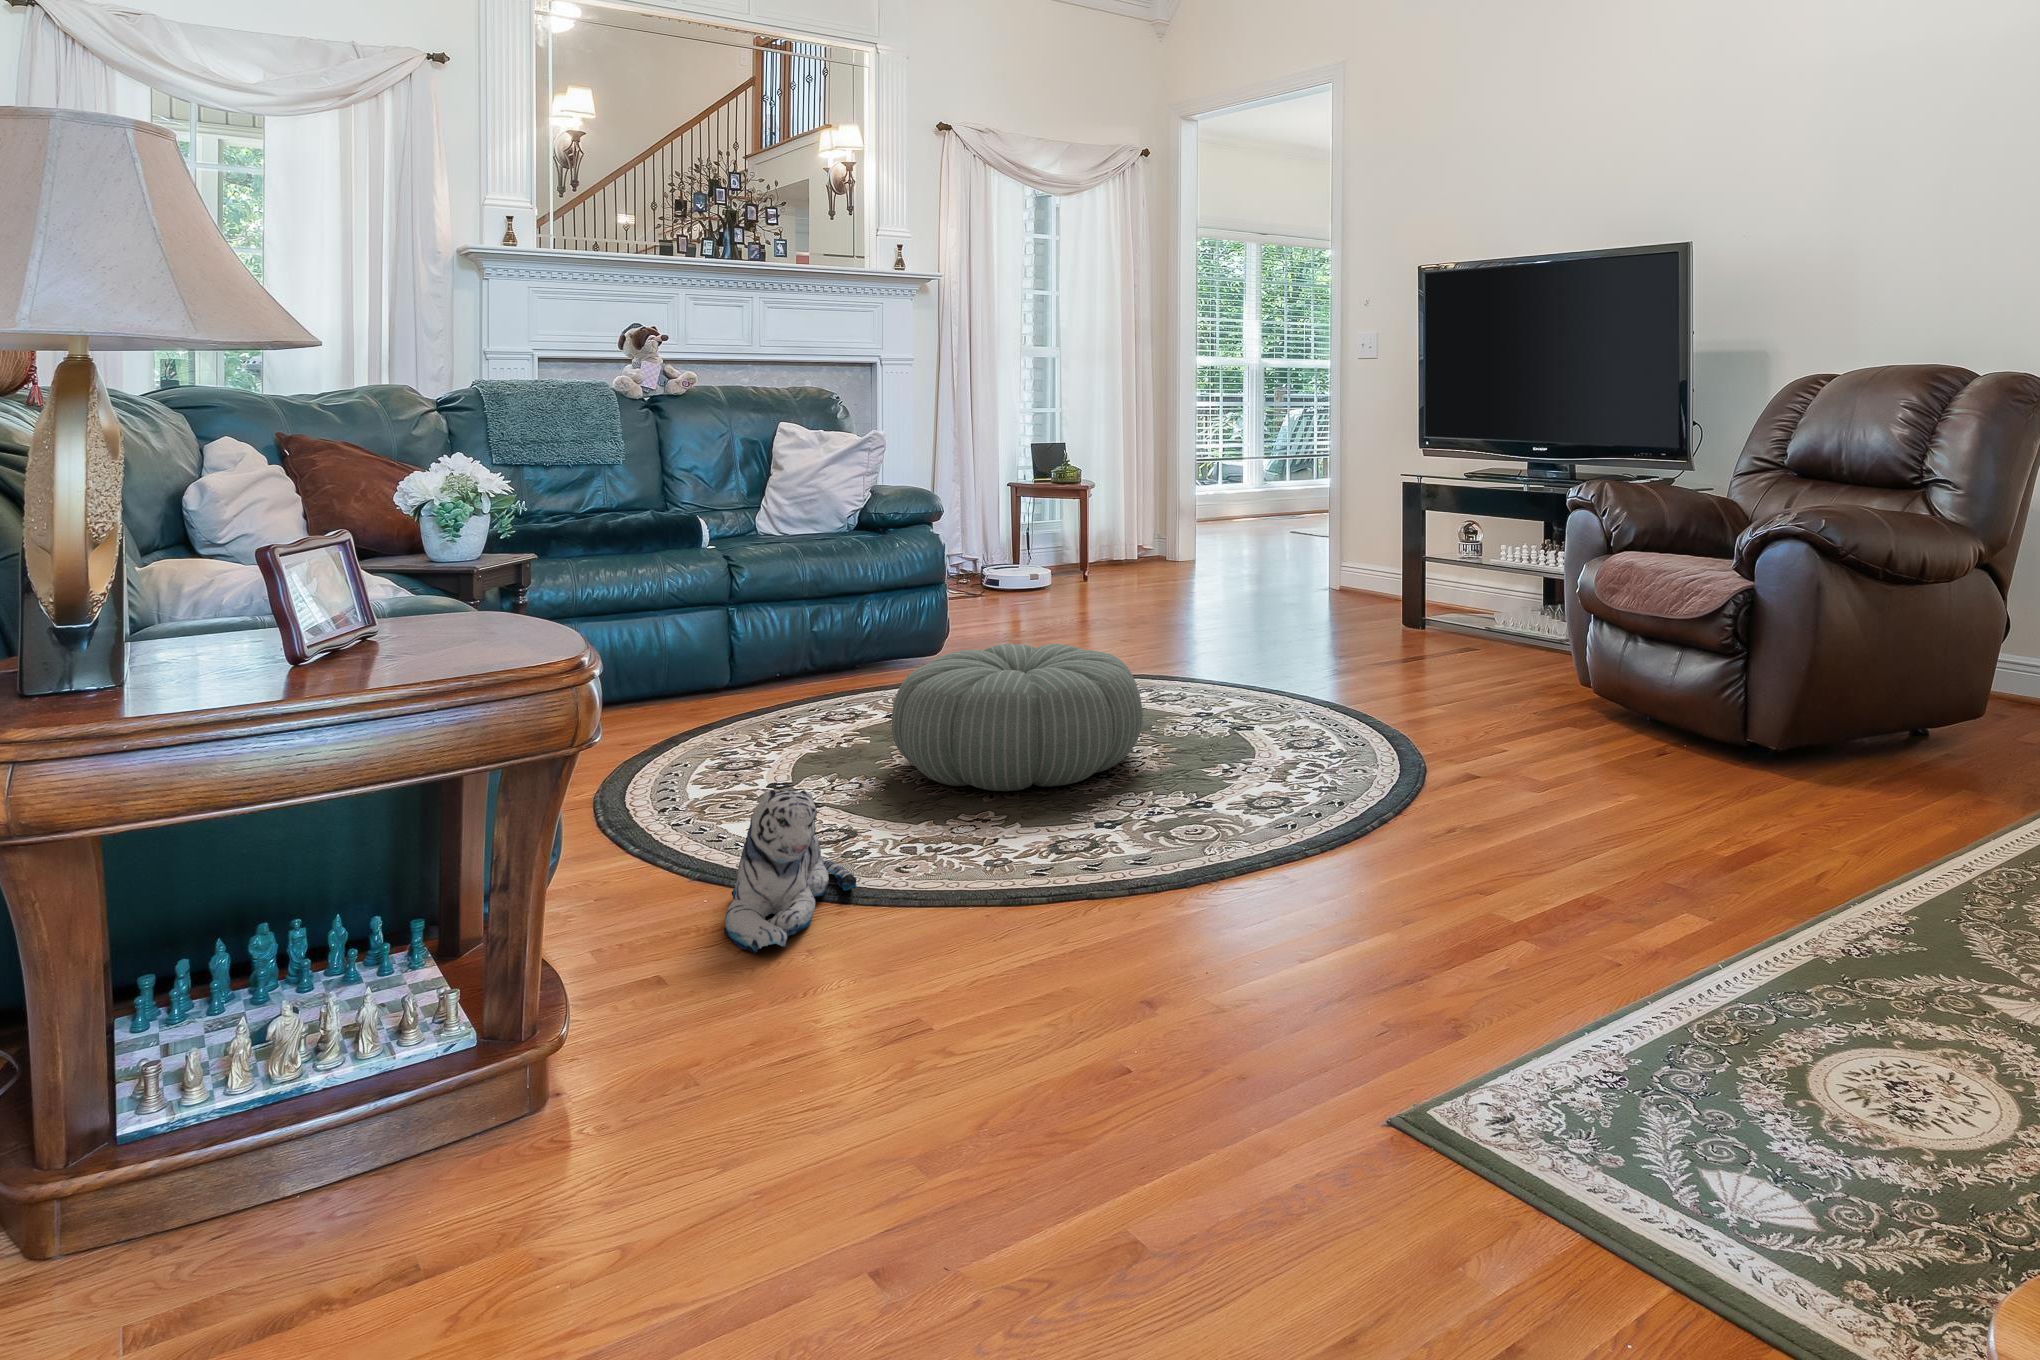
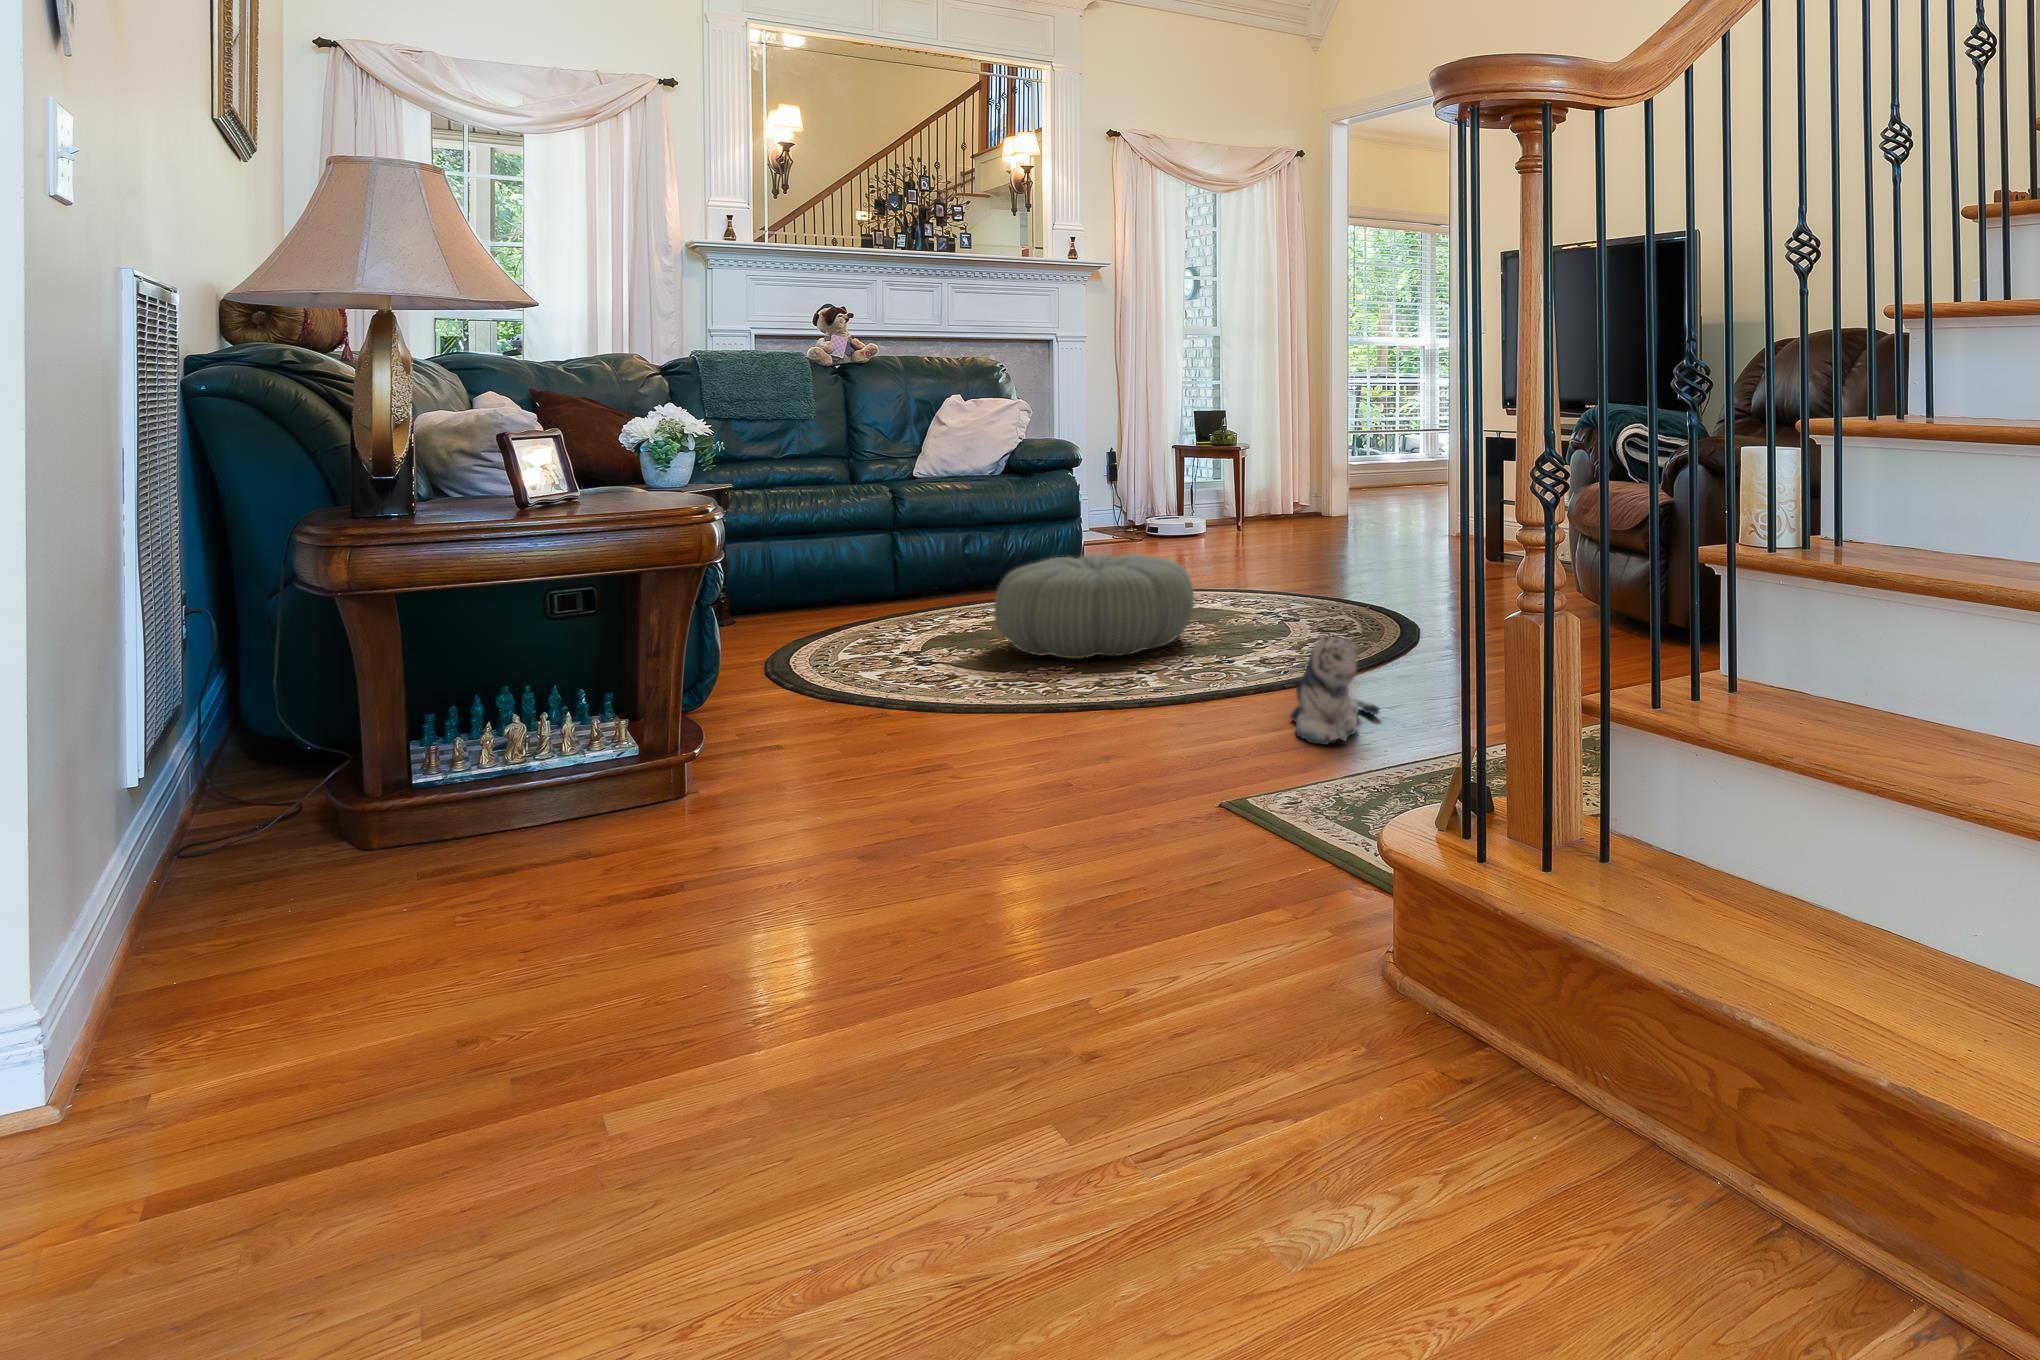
plush toy: present [724,790,857,953] -> present [1290,636,1379,745]

